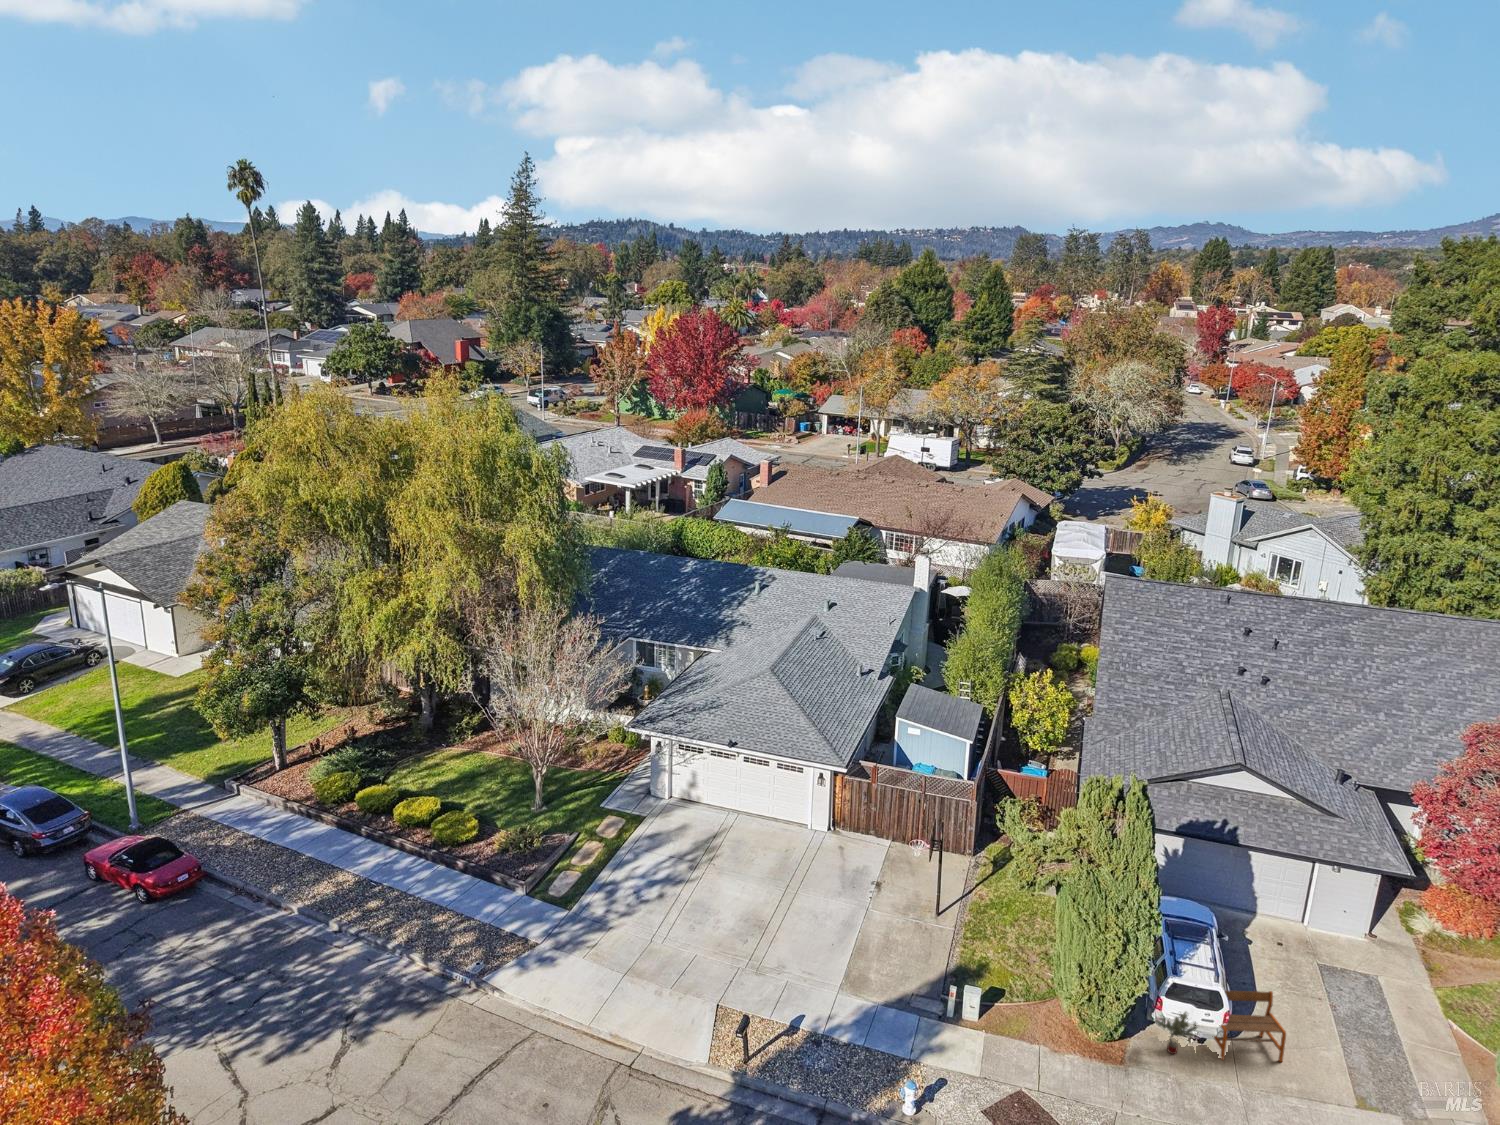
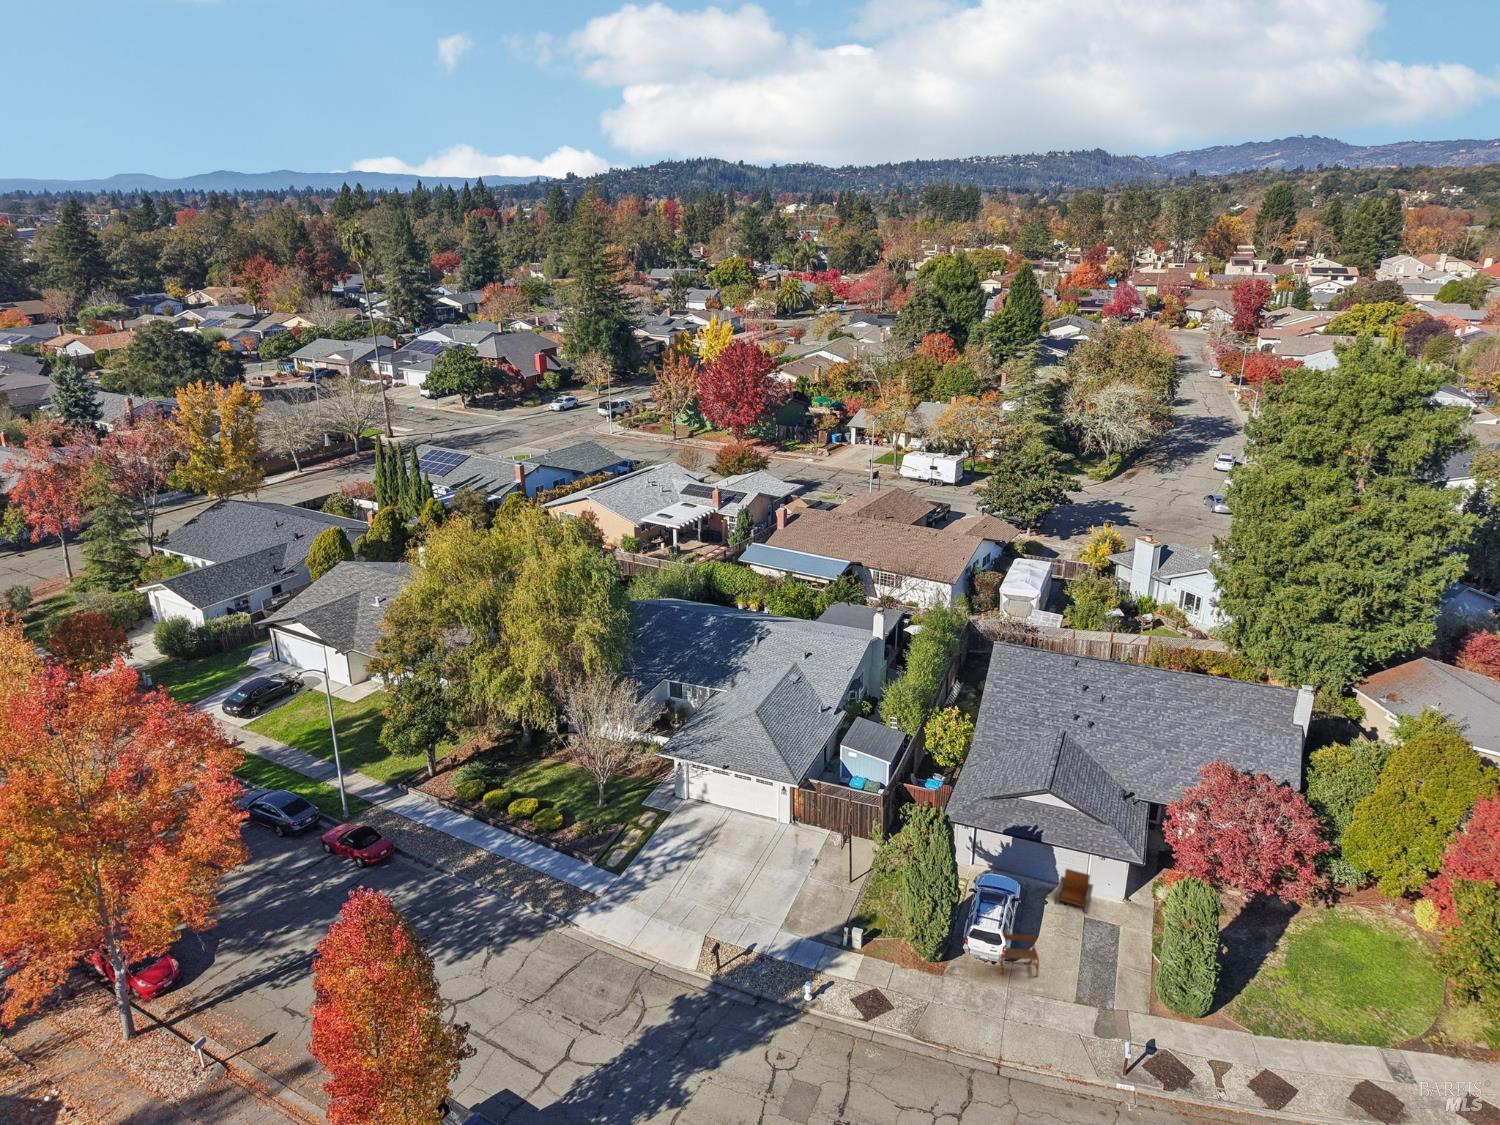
lounge chair: none [1256,888,1319,957] -> present [1055,869,1093,913]
potted tree: present [1156,1012,1197,1054] -> none [963,946,985,971]

